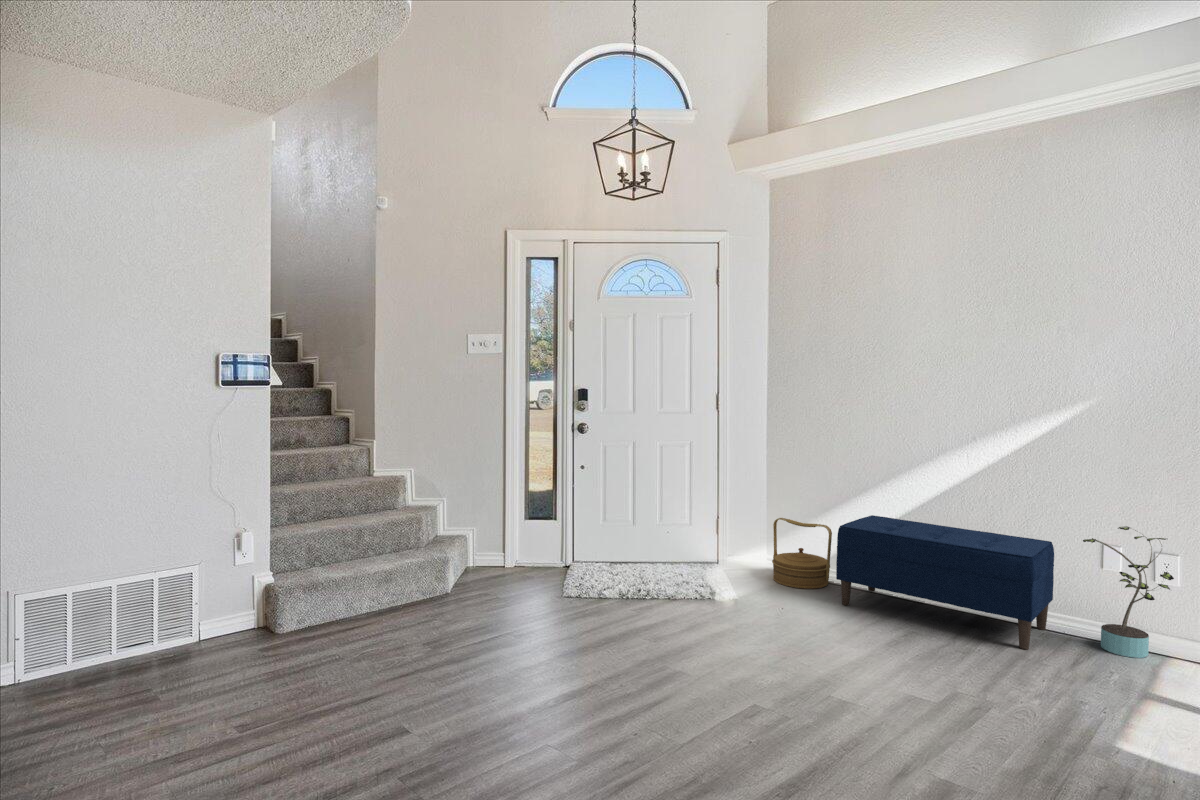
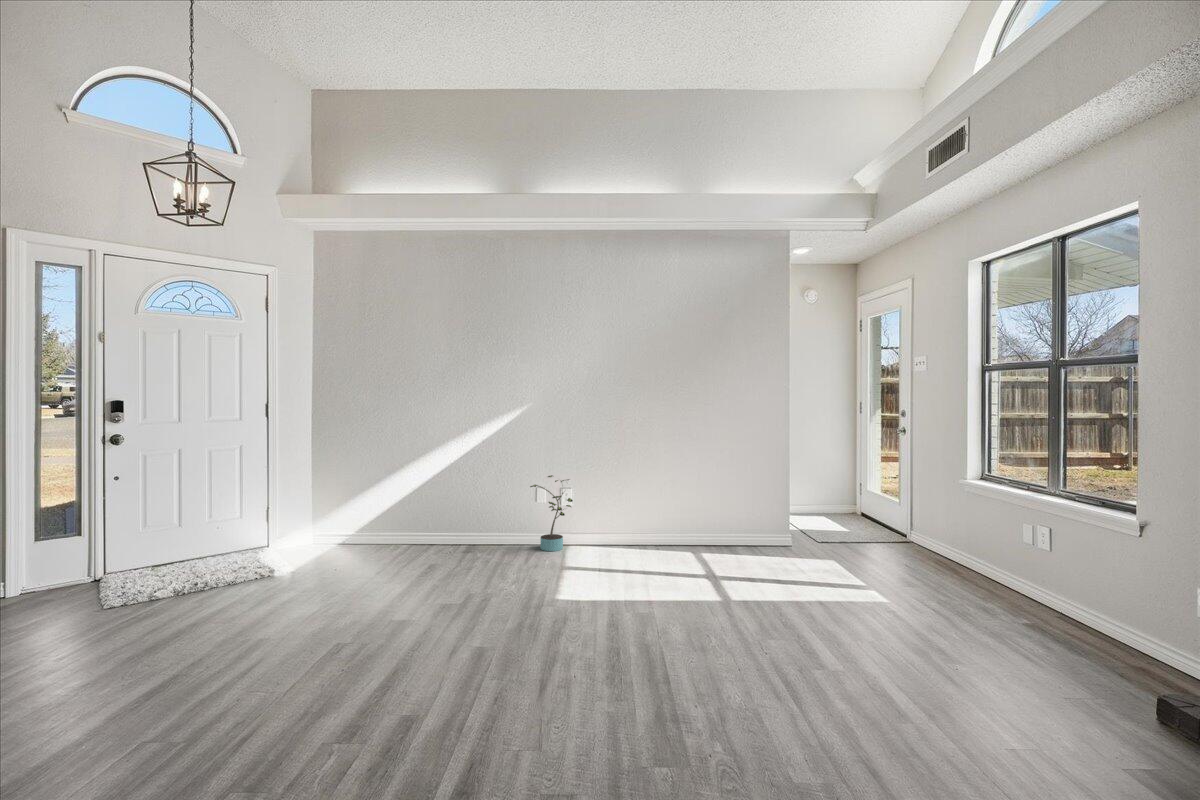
bench: present [836,515,1054,649] -> none [378,490,516,560]
woven basket: present [772,518,832,589] -> none [323,502,373,555]

